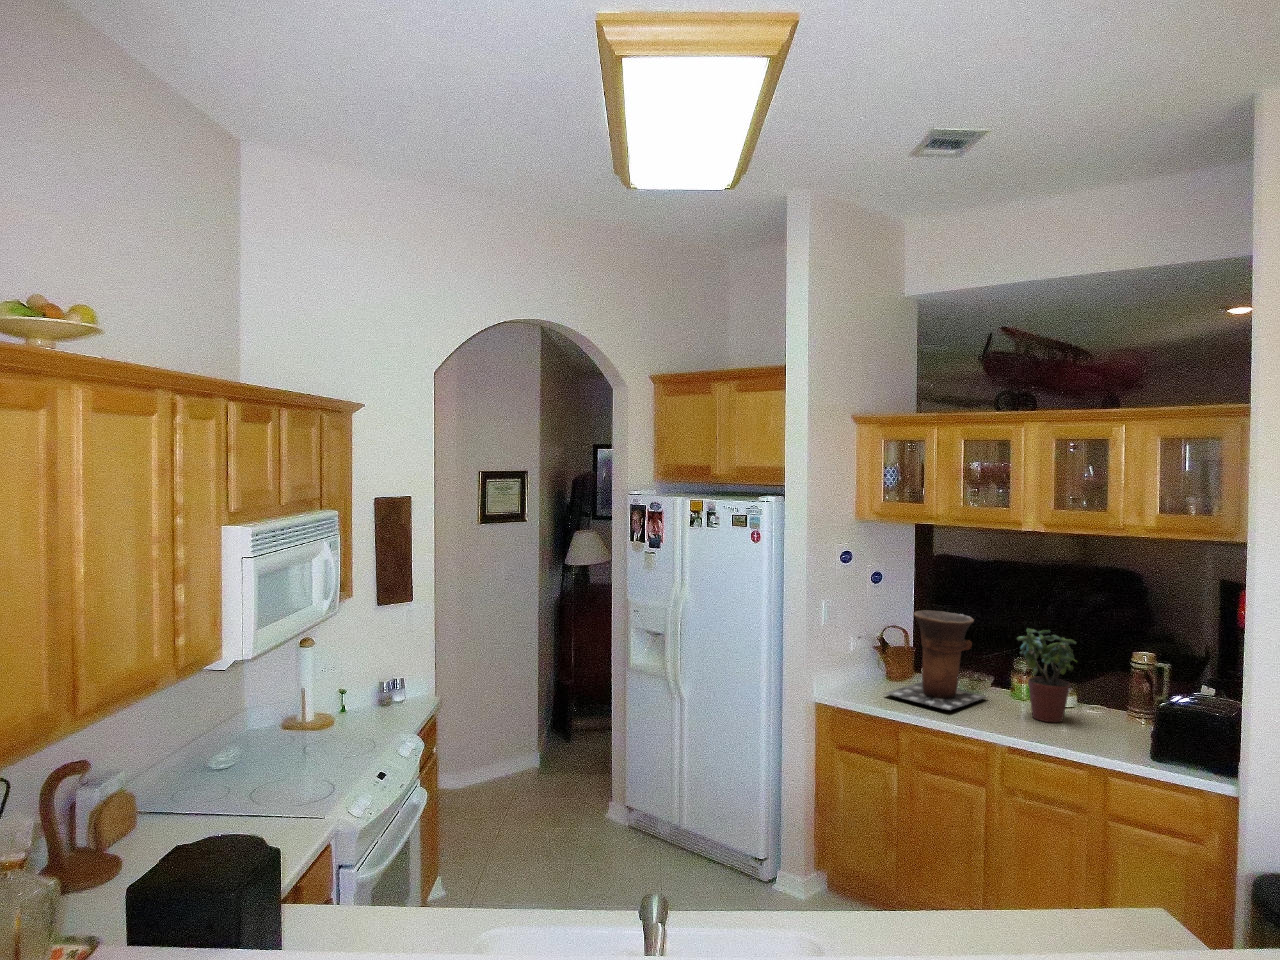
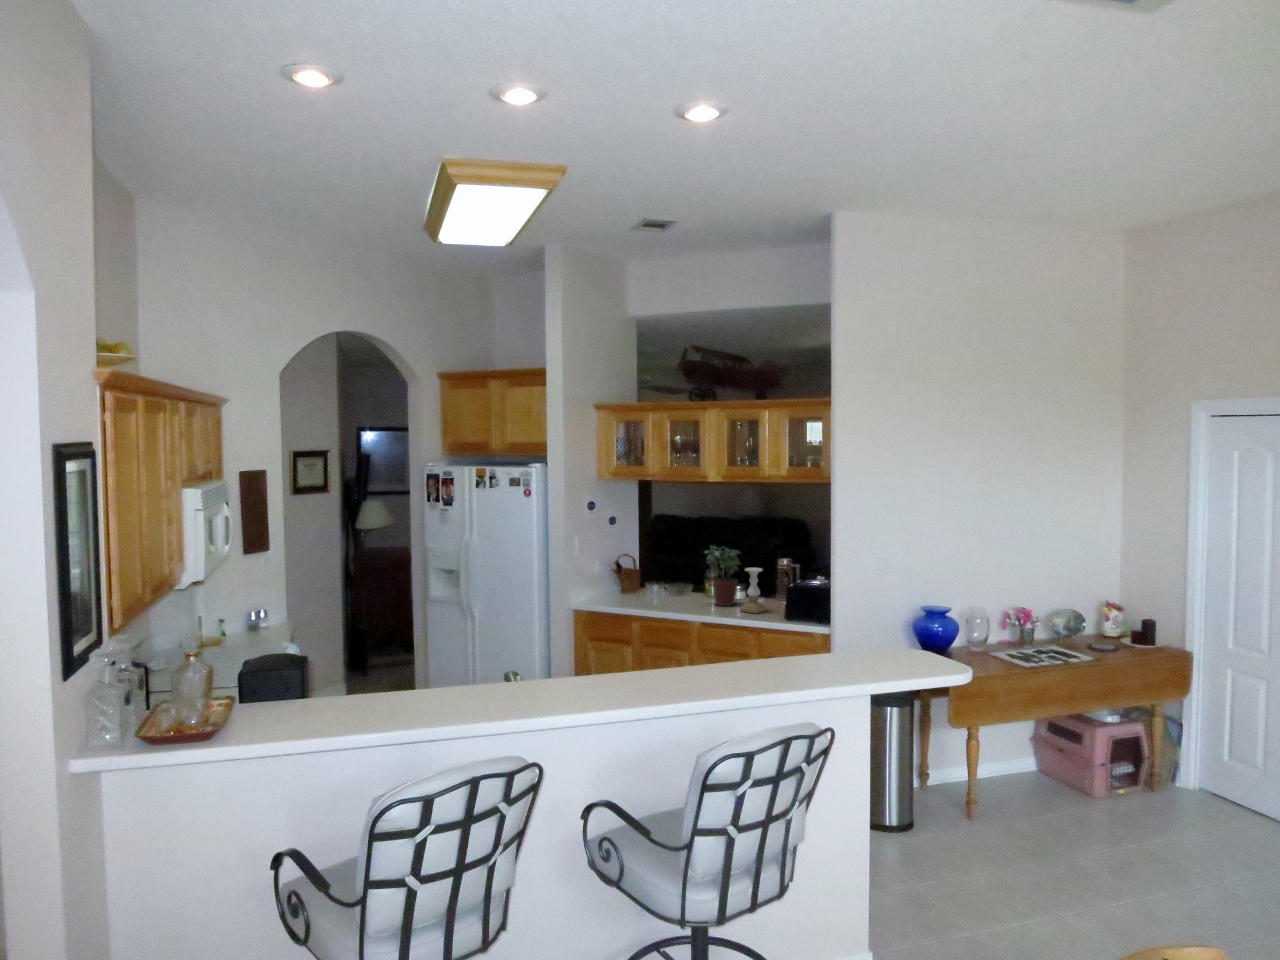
vase: present [885,610,987,710] -> none [621,540,690,604]
candle holder: none [1078,669,1124,745] -> present [740,568,767,613]

